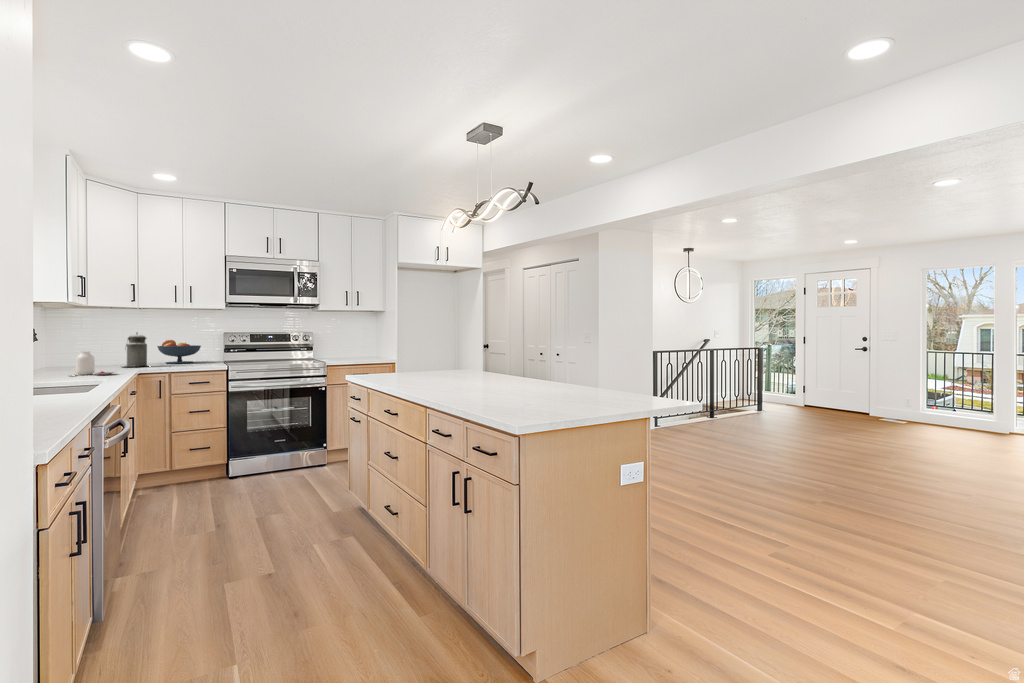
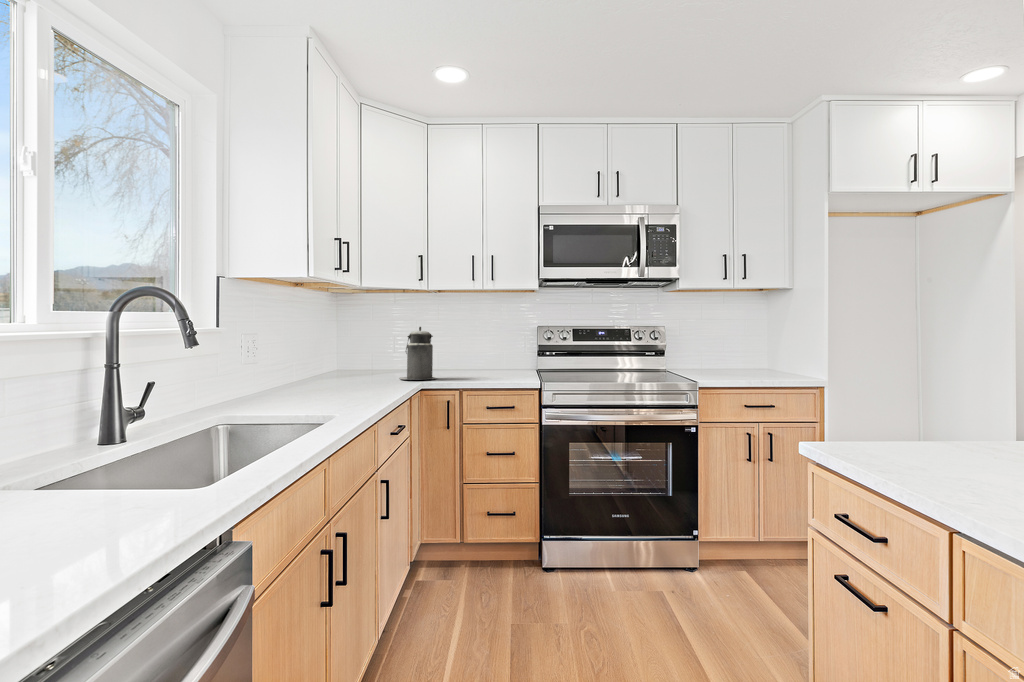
fruit bowl: present [157,340,201,364] -> none [450,338,506,374]
jar: present [76,352,116,375] -> none [306,359,372,400]

